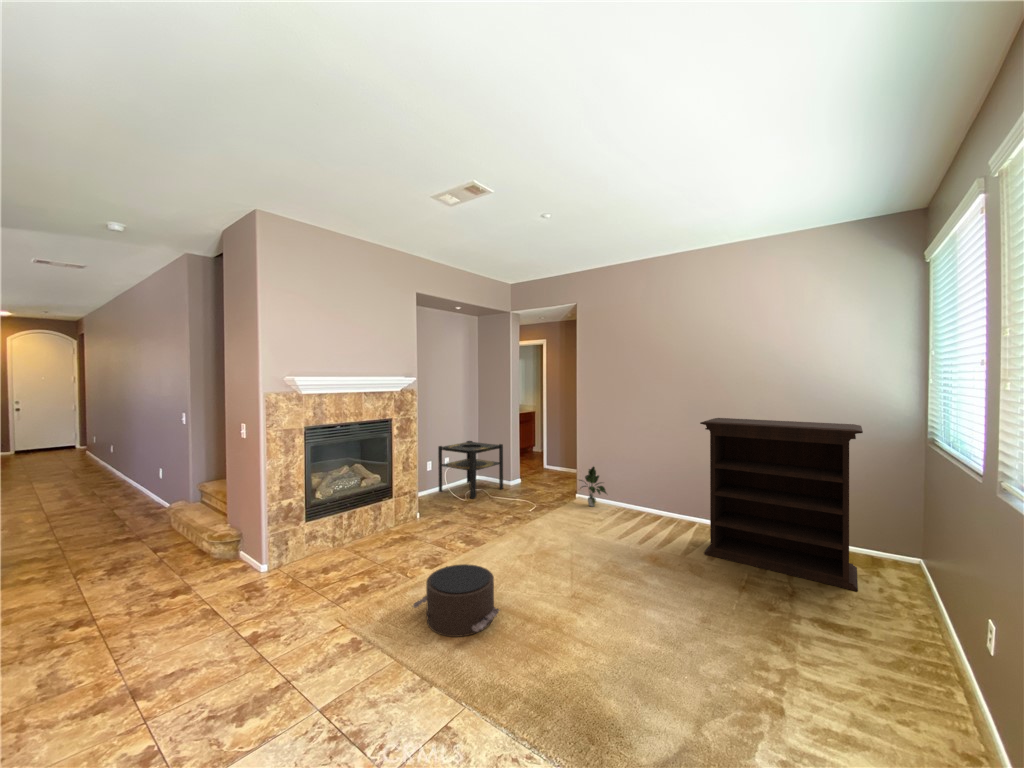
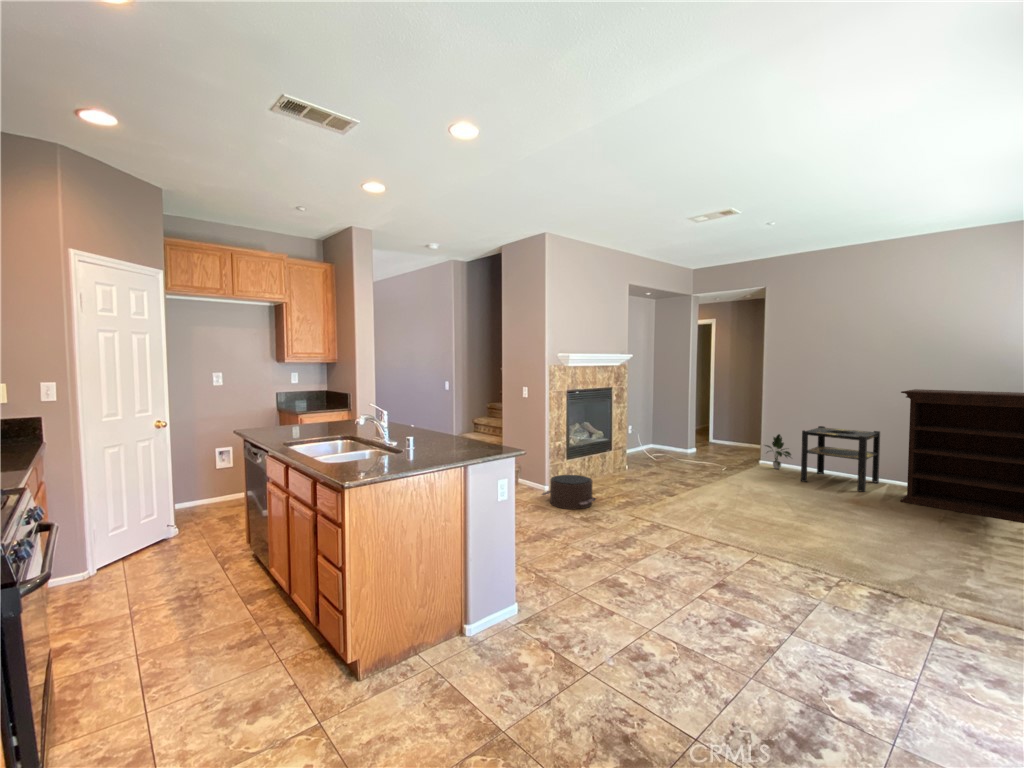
side table: present [438,441,503,499] -> present [801,426,880,492]
pouf: present [413,564,499,637] -> present [542,475,596,509]

